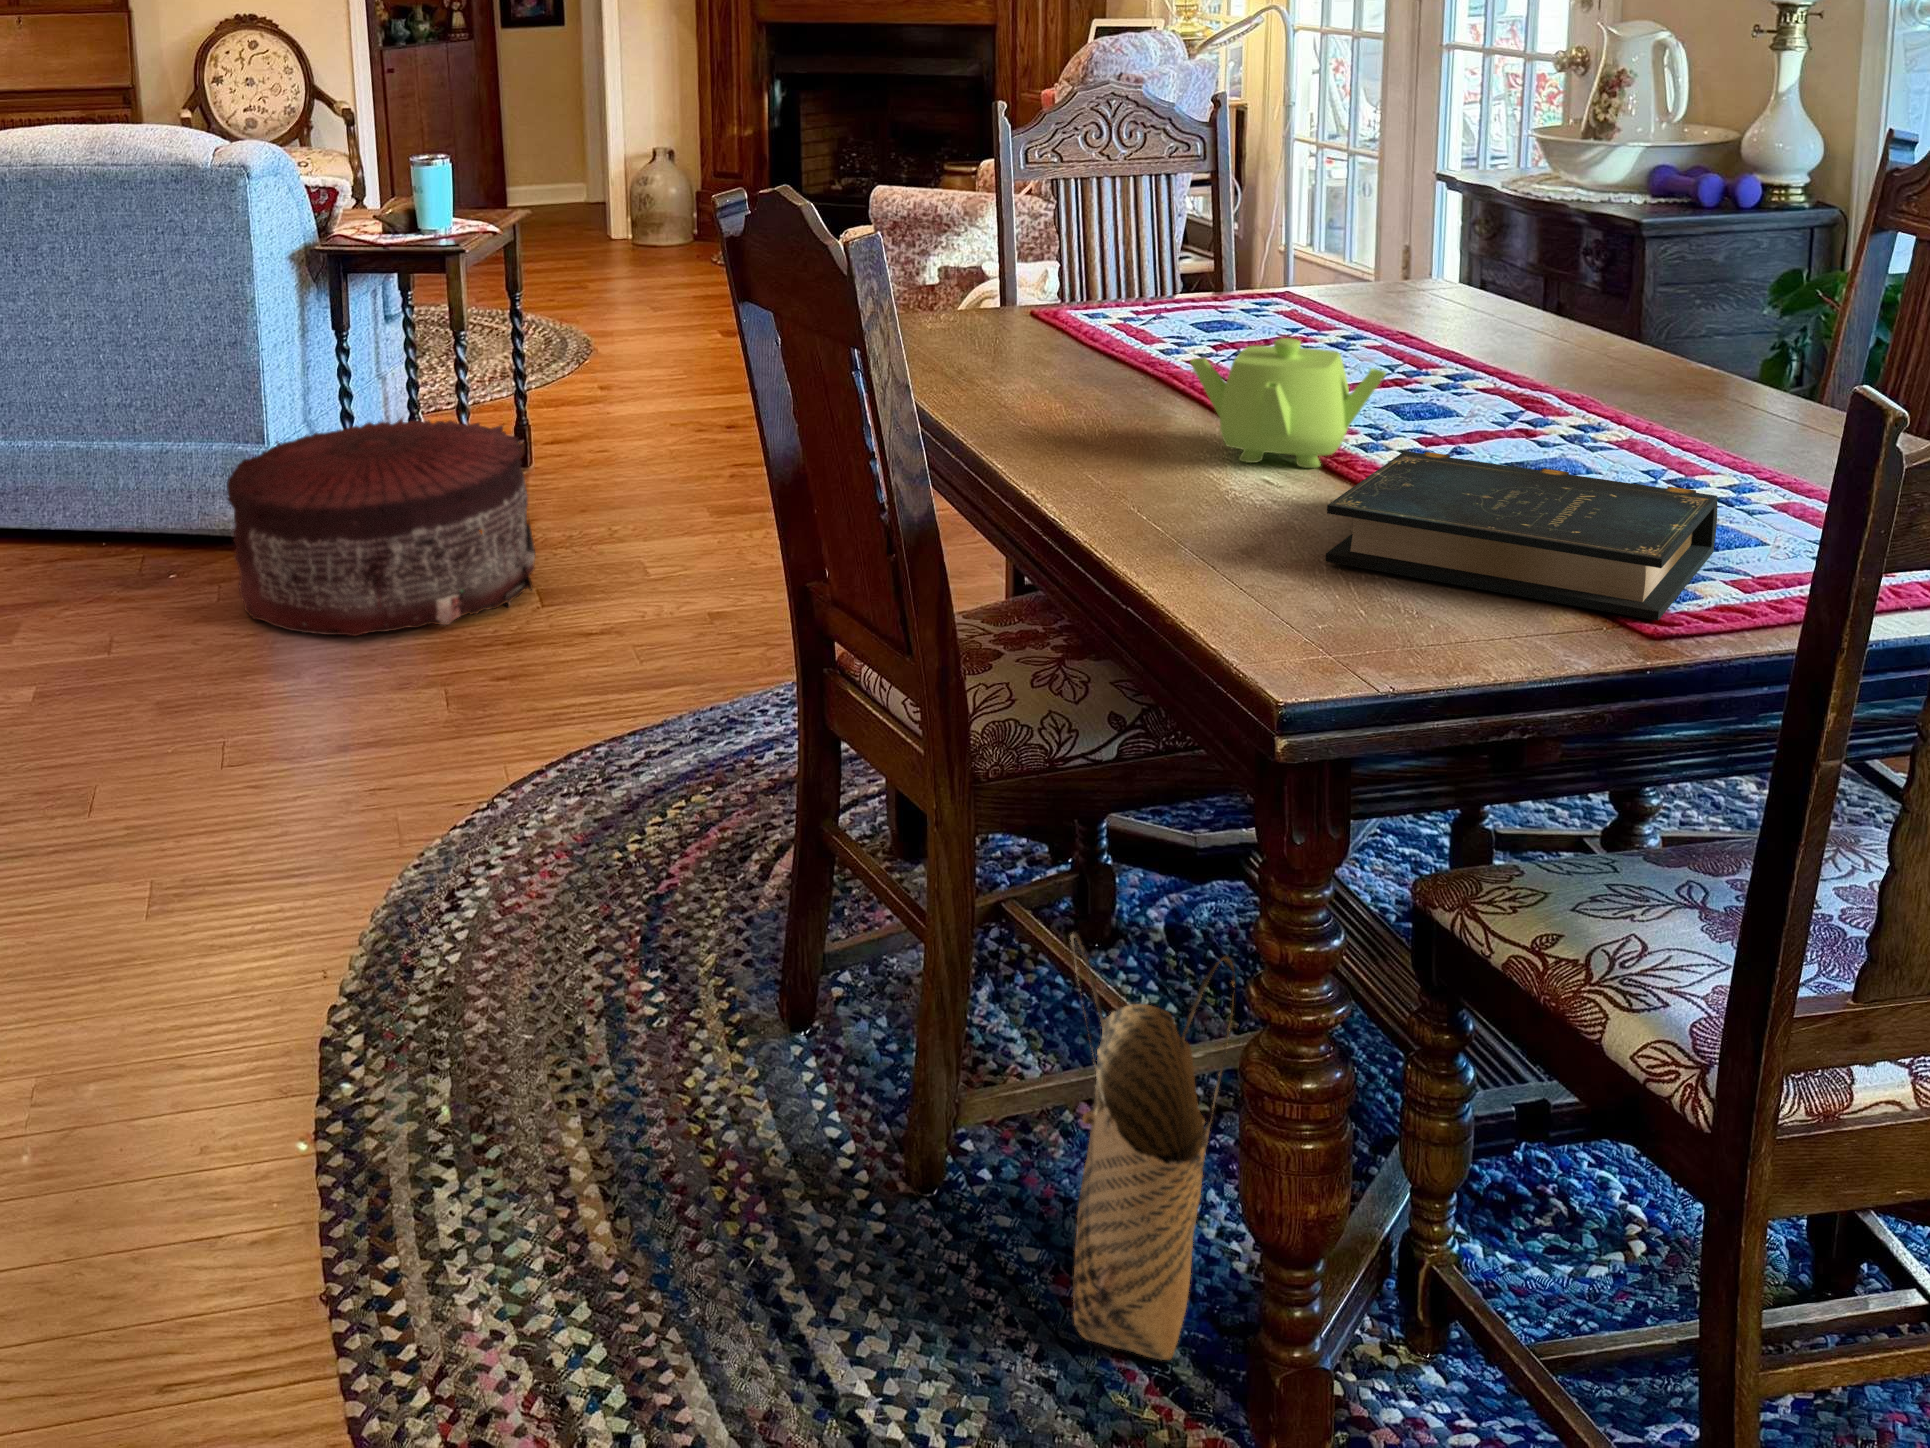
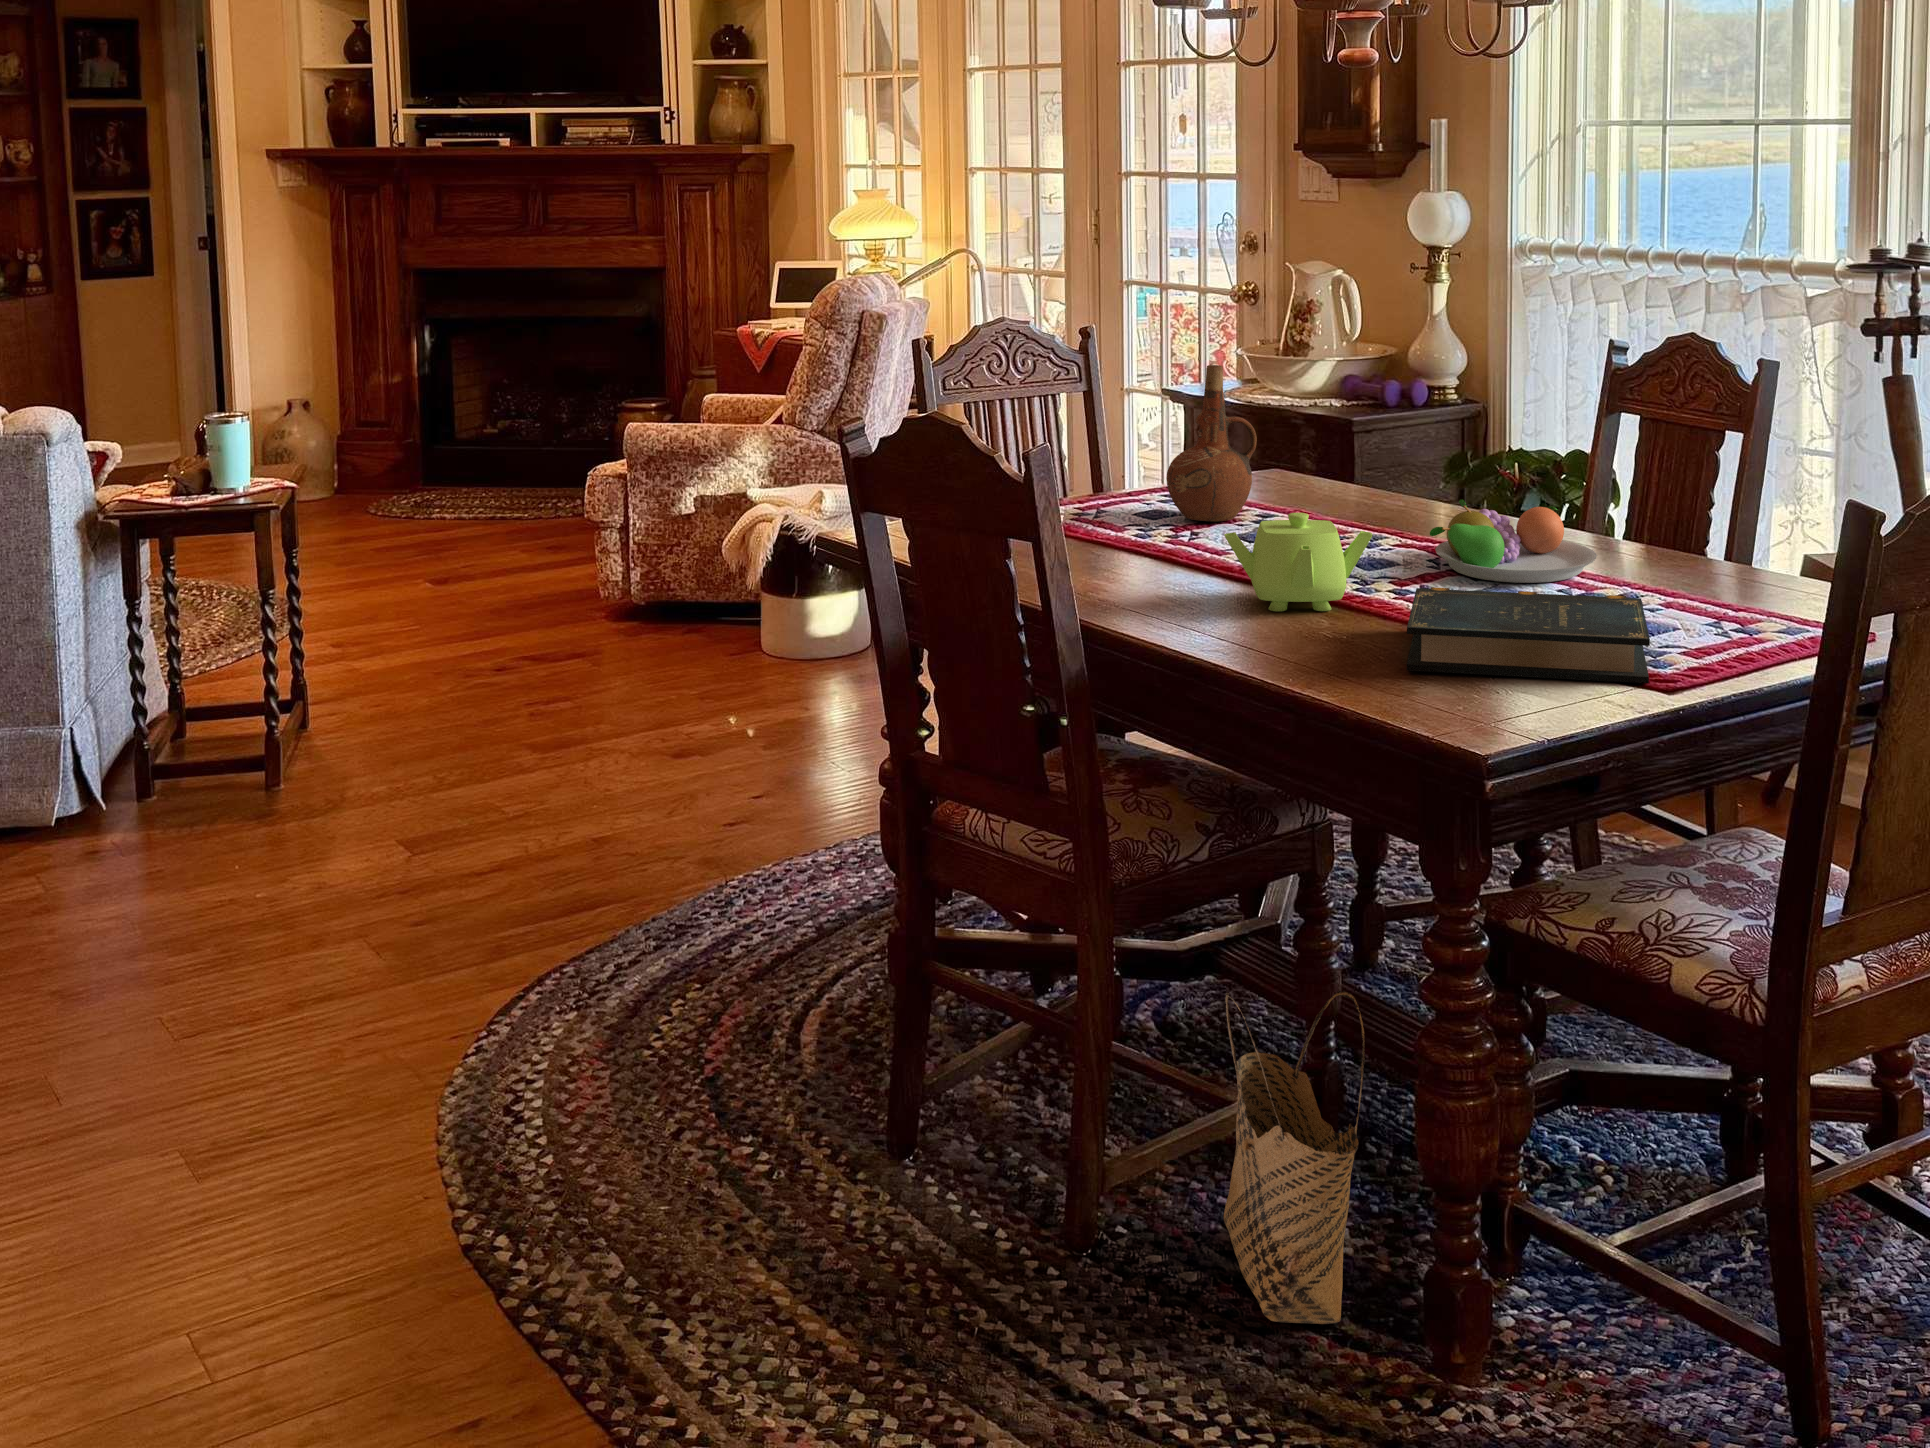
ceramic pitcher: none [1239,143,1357,339] -> present [1166,365,1257,521]
fruit bowl: none [1499,335,1751,456] -> present [1430,500,1597,583]
pouf: present [227,418,535,636] -> none [66,671,408,903]

